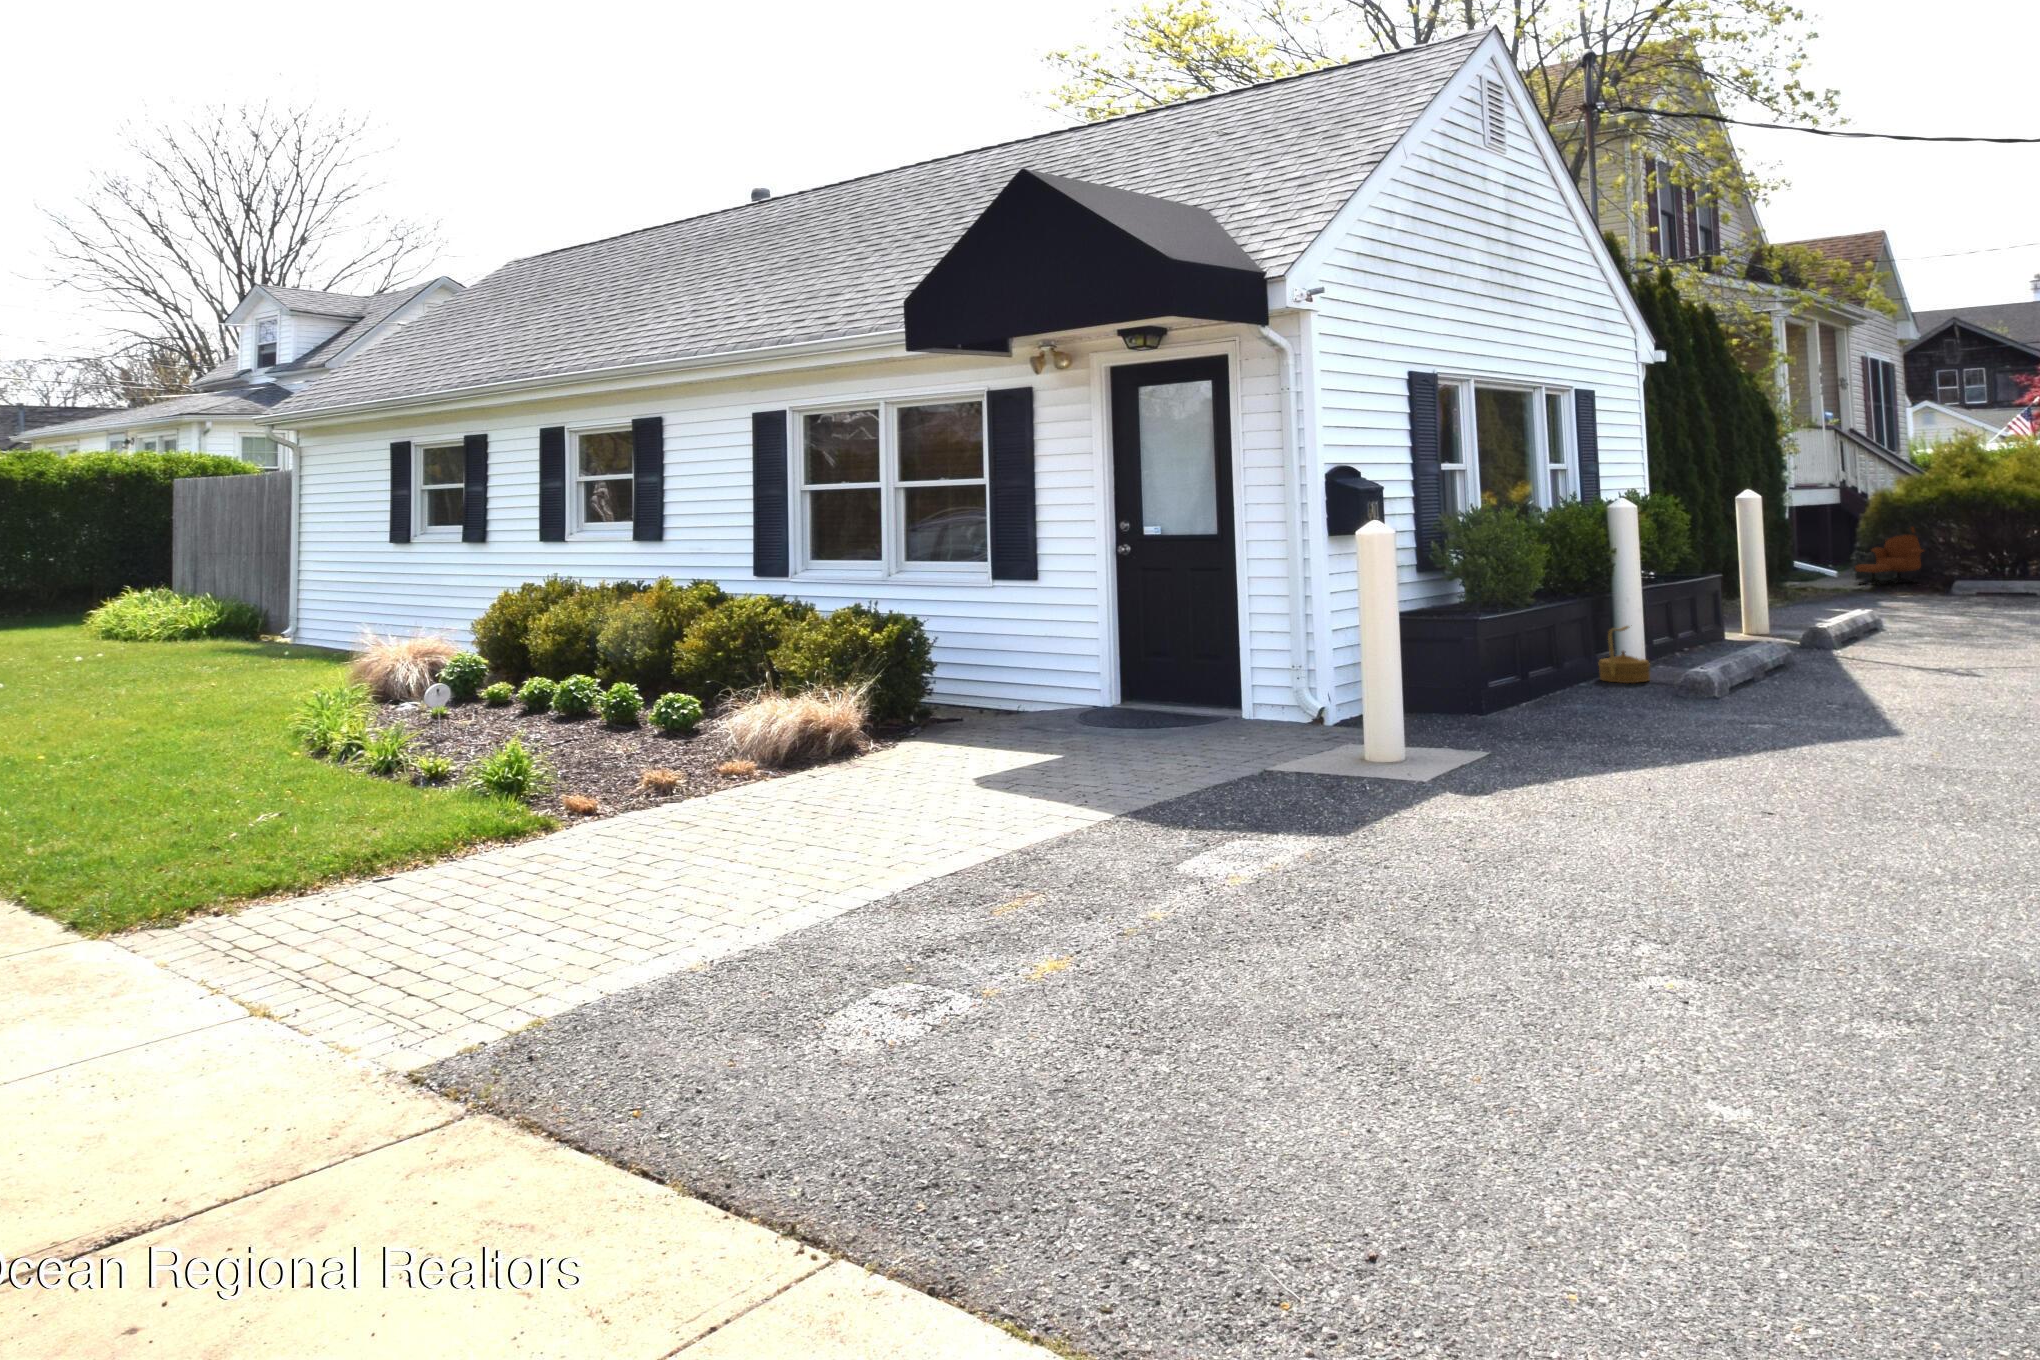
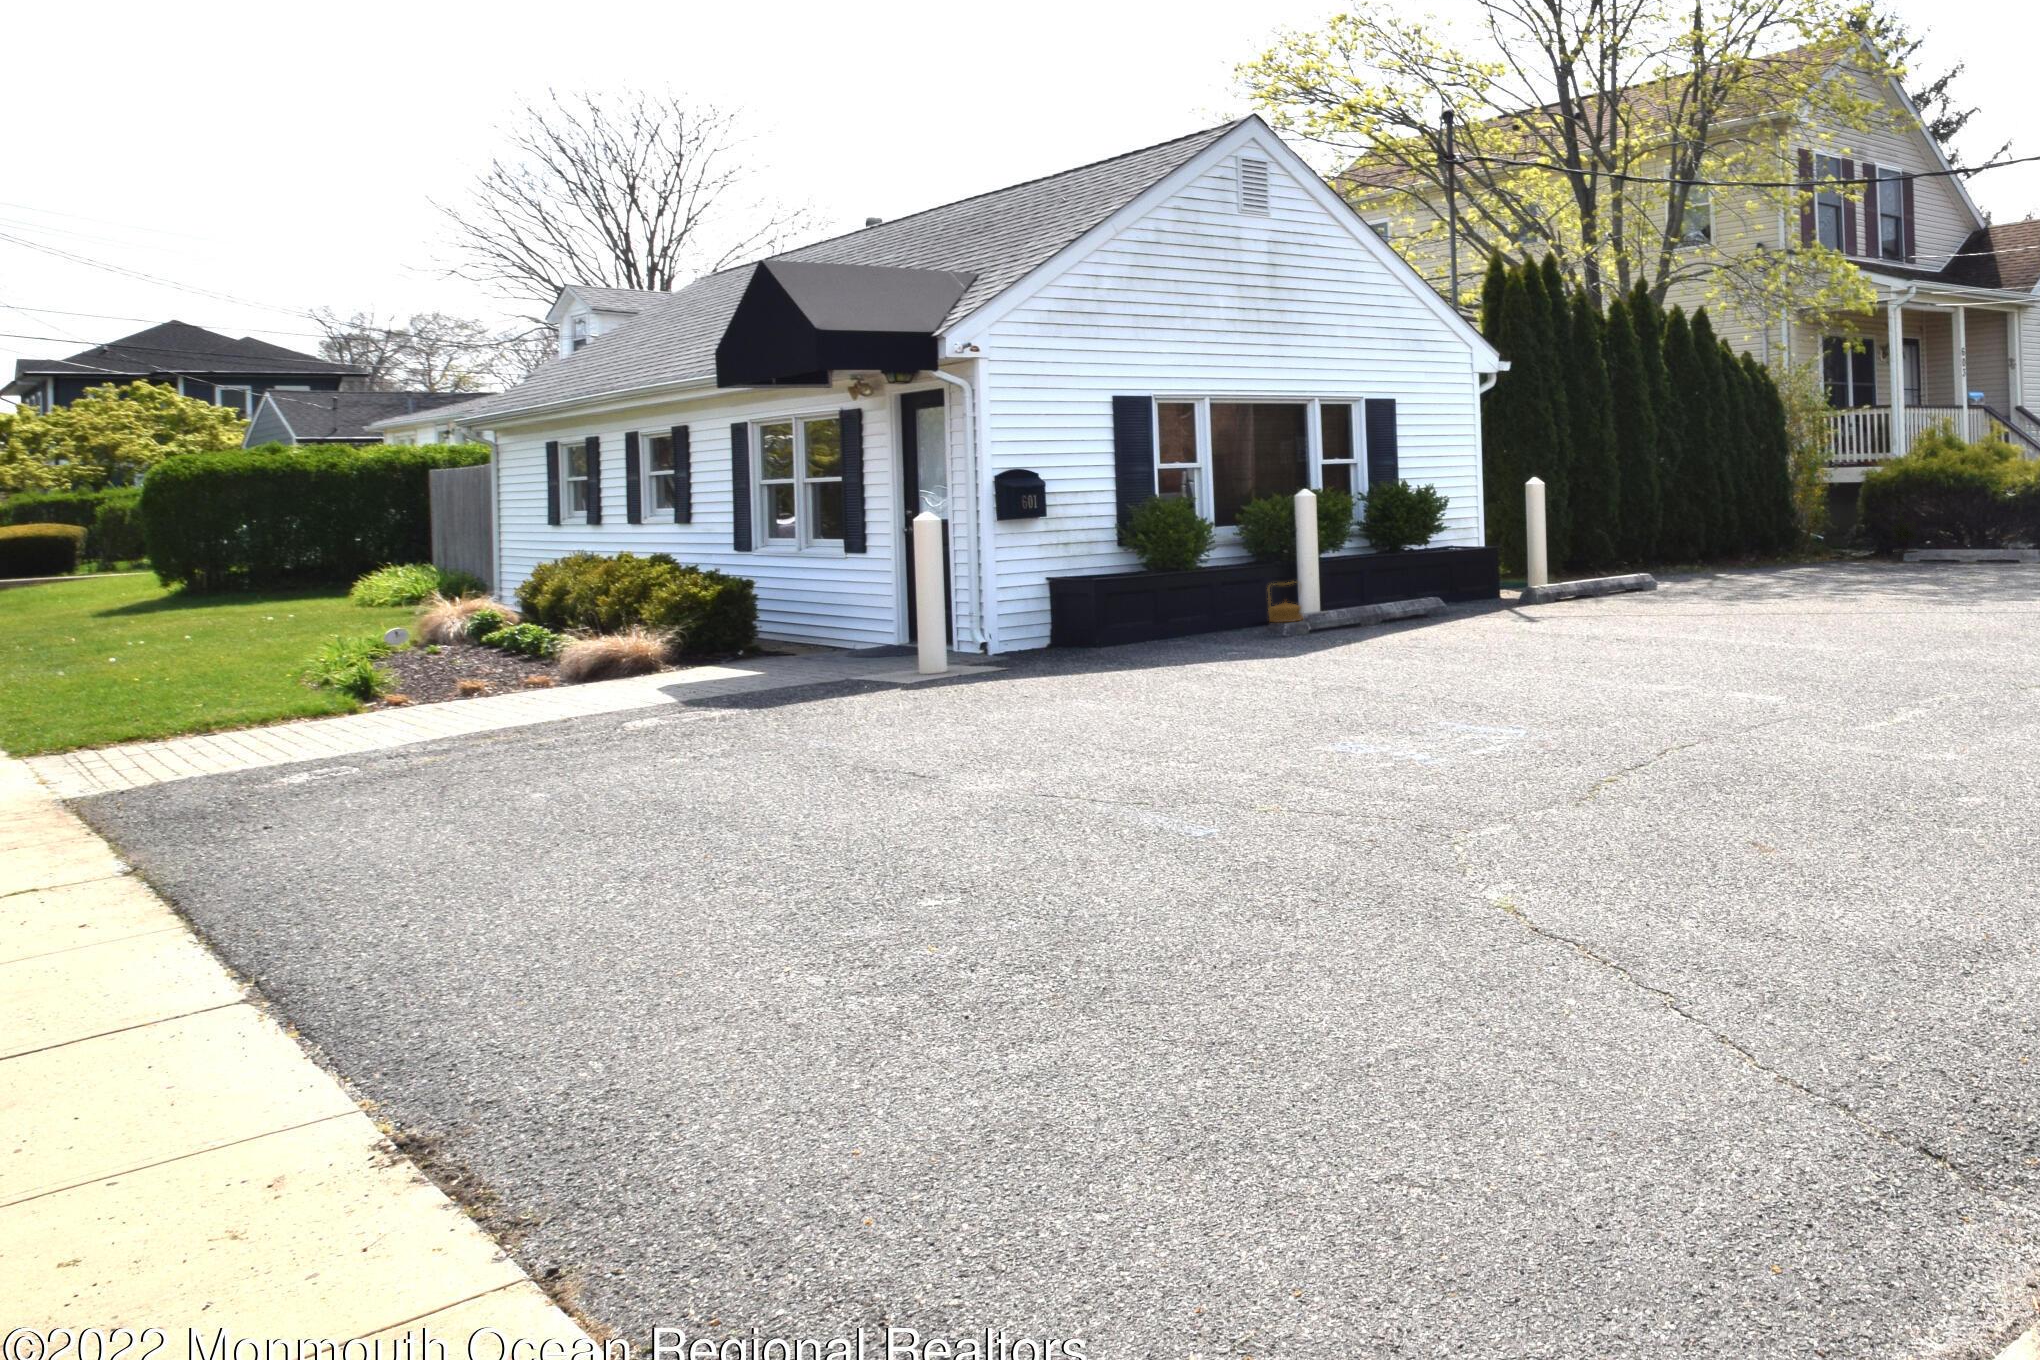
lounge chair: present [1855,527,1924,585] -> none [1797,498,1855,552]
potted tree: none [1992,537,2030,587] -> present [1892,513,1917,552]

